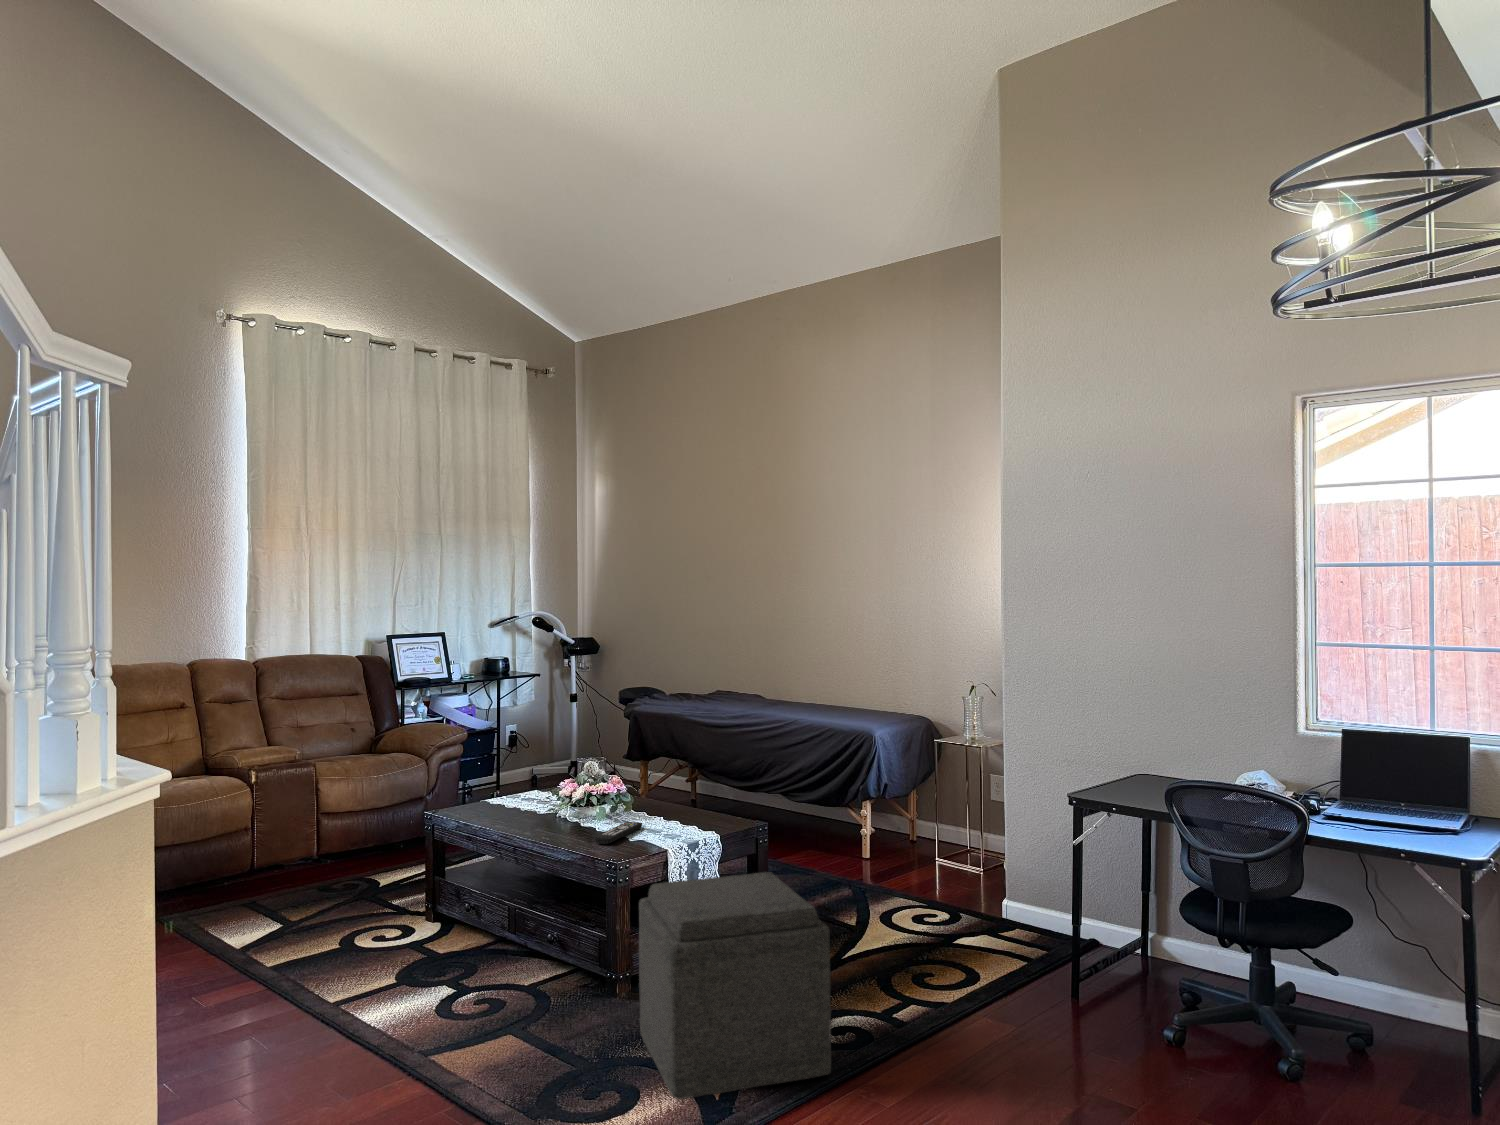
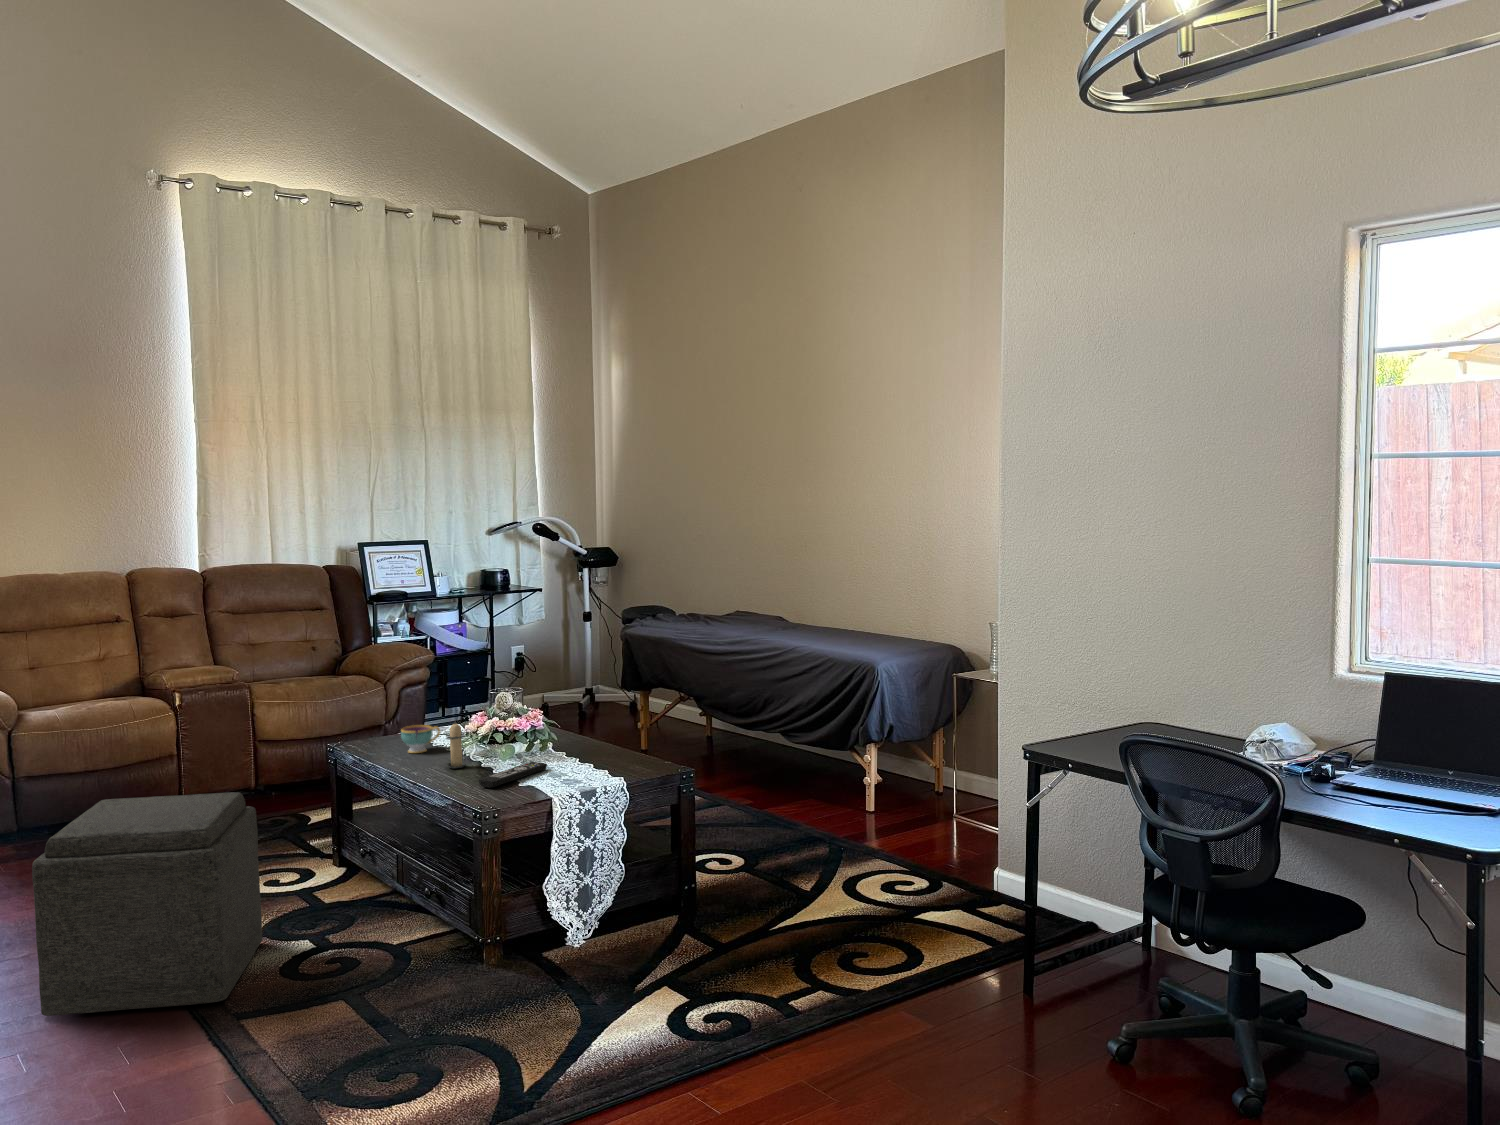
candle: none [550,787,570,830] -> present [446,722,466,768]
teacup: none [499,793,533,818] -> present [401,725,440,753]
ottoman: present [639,872,831,1099] -> present [32,792,262,1016]

